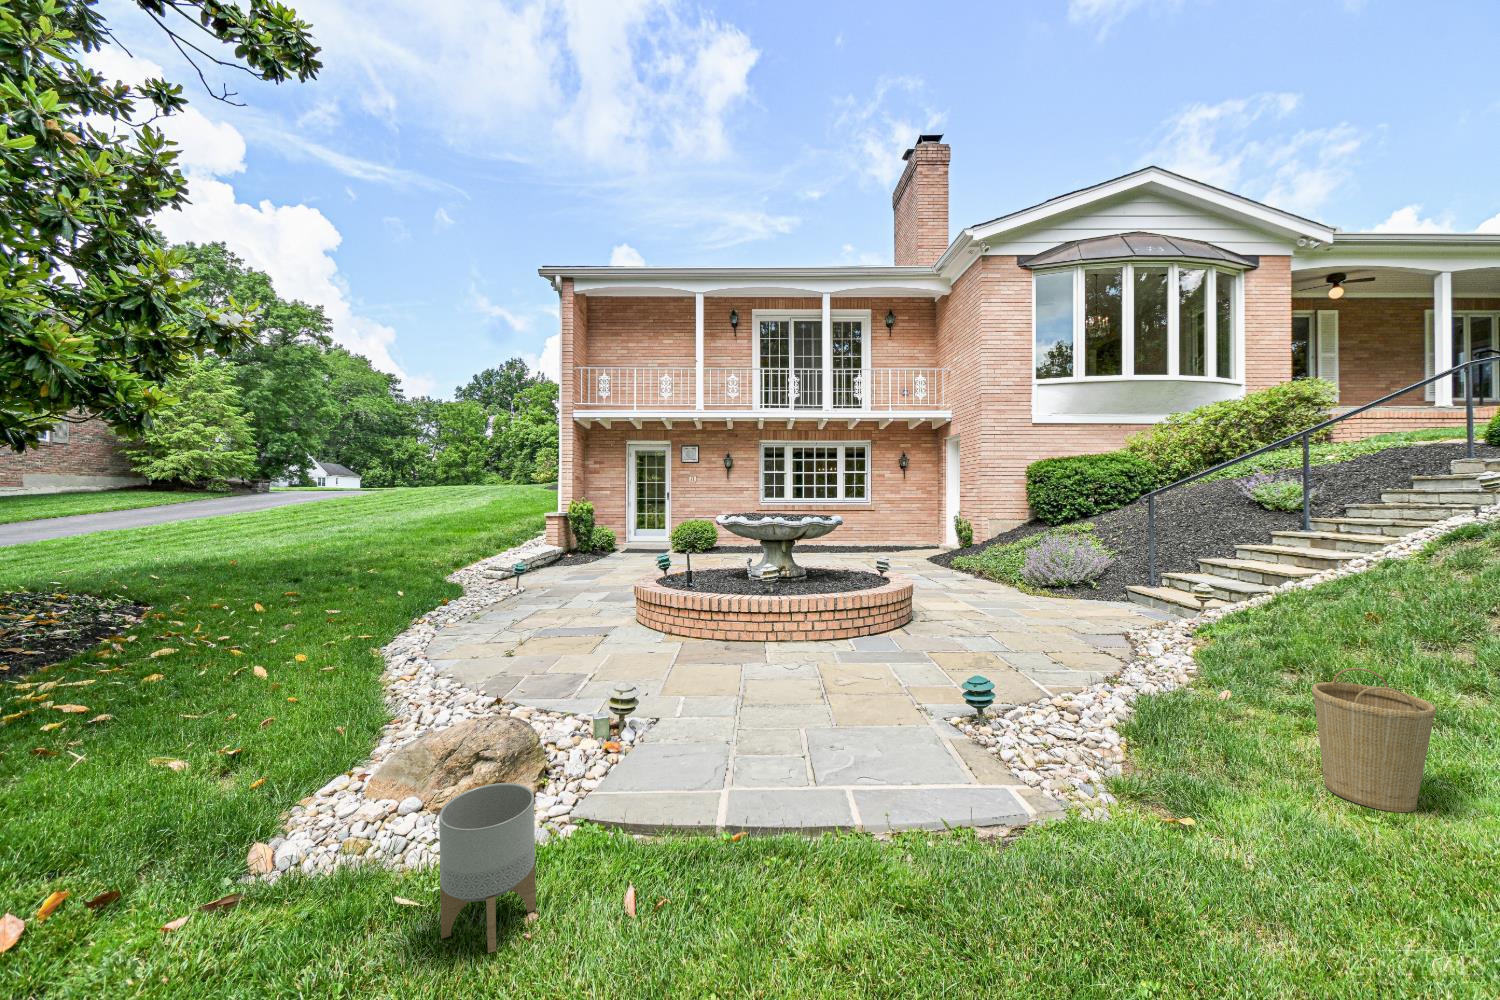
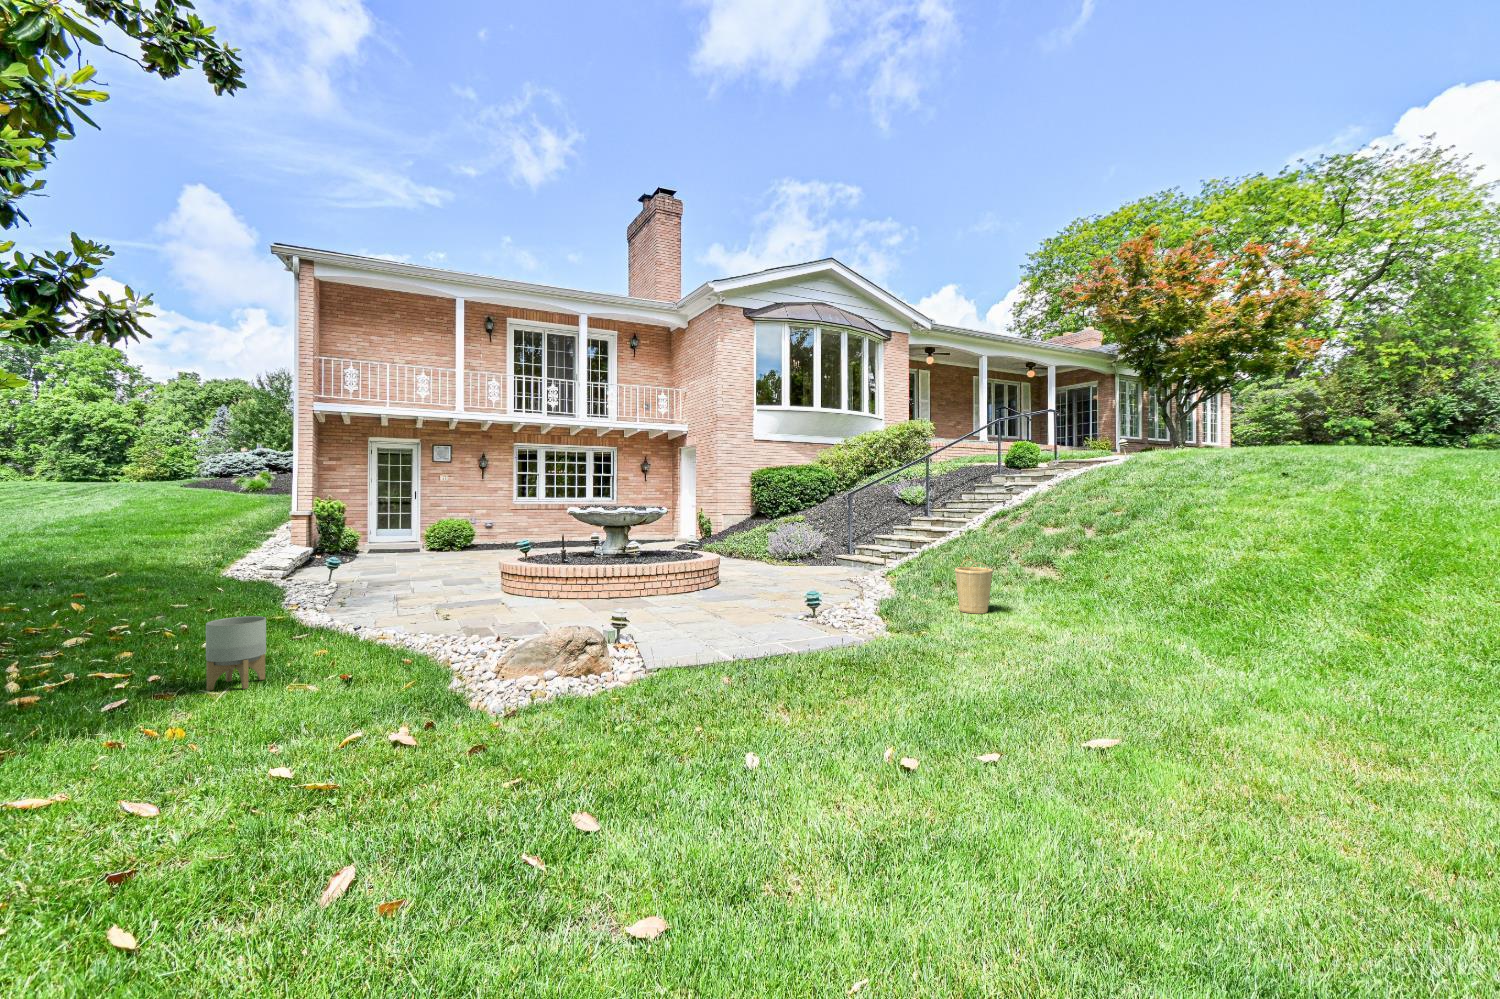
planter: present [439,783,536,953] -> present [206,616,266,691]

